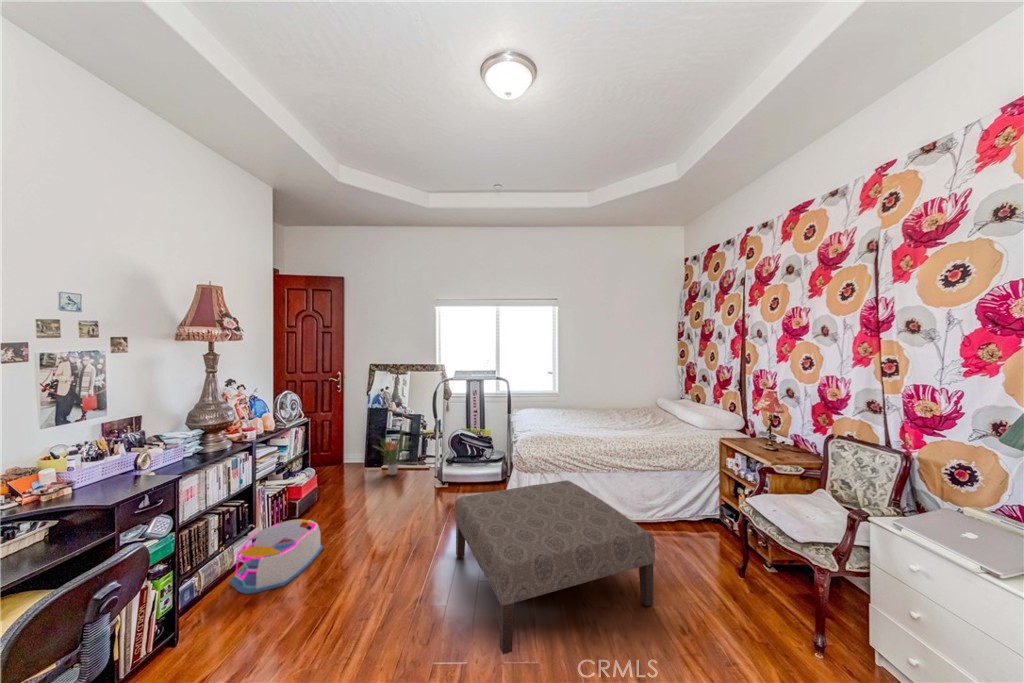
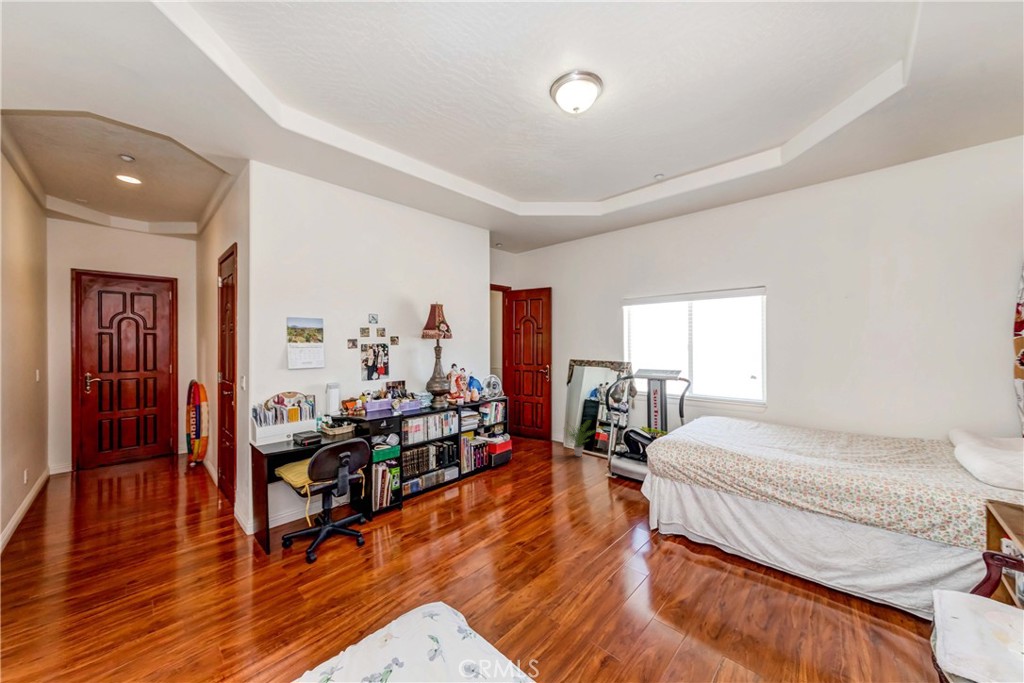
ottoman: present [455,480,655,654] -> none [542,477,726,647]
storage bin: present [229,519,323,594] -> none [438,463,495,503]

